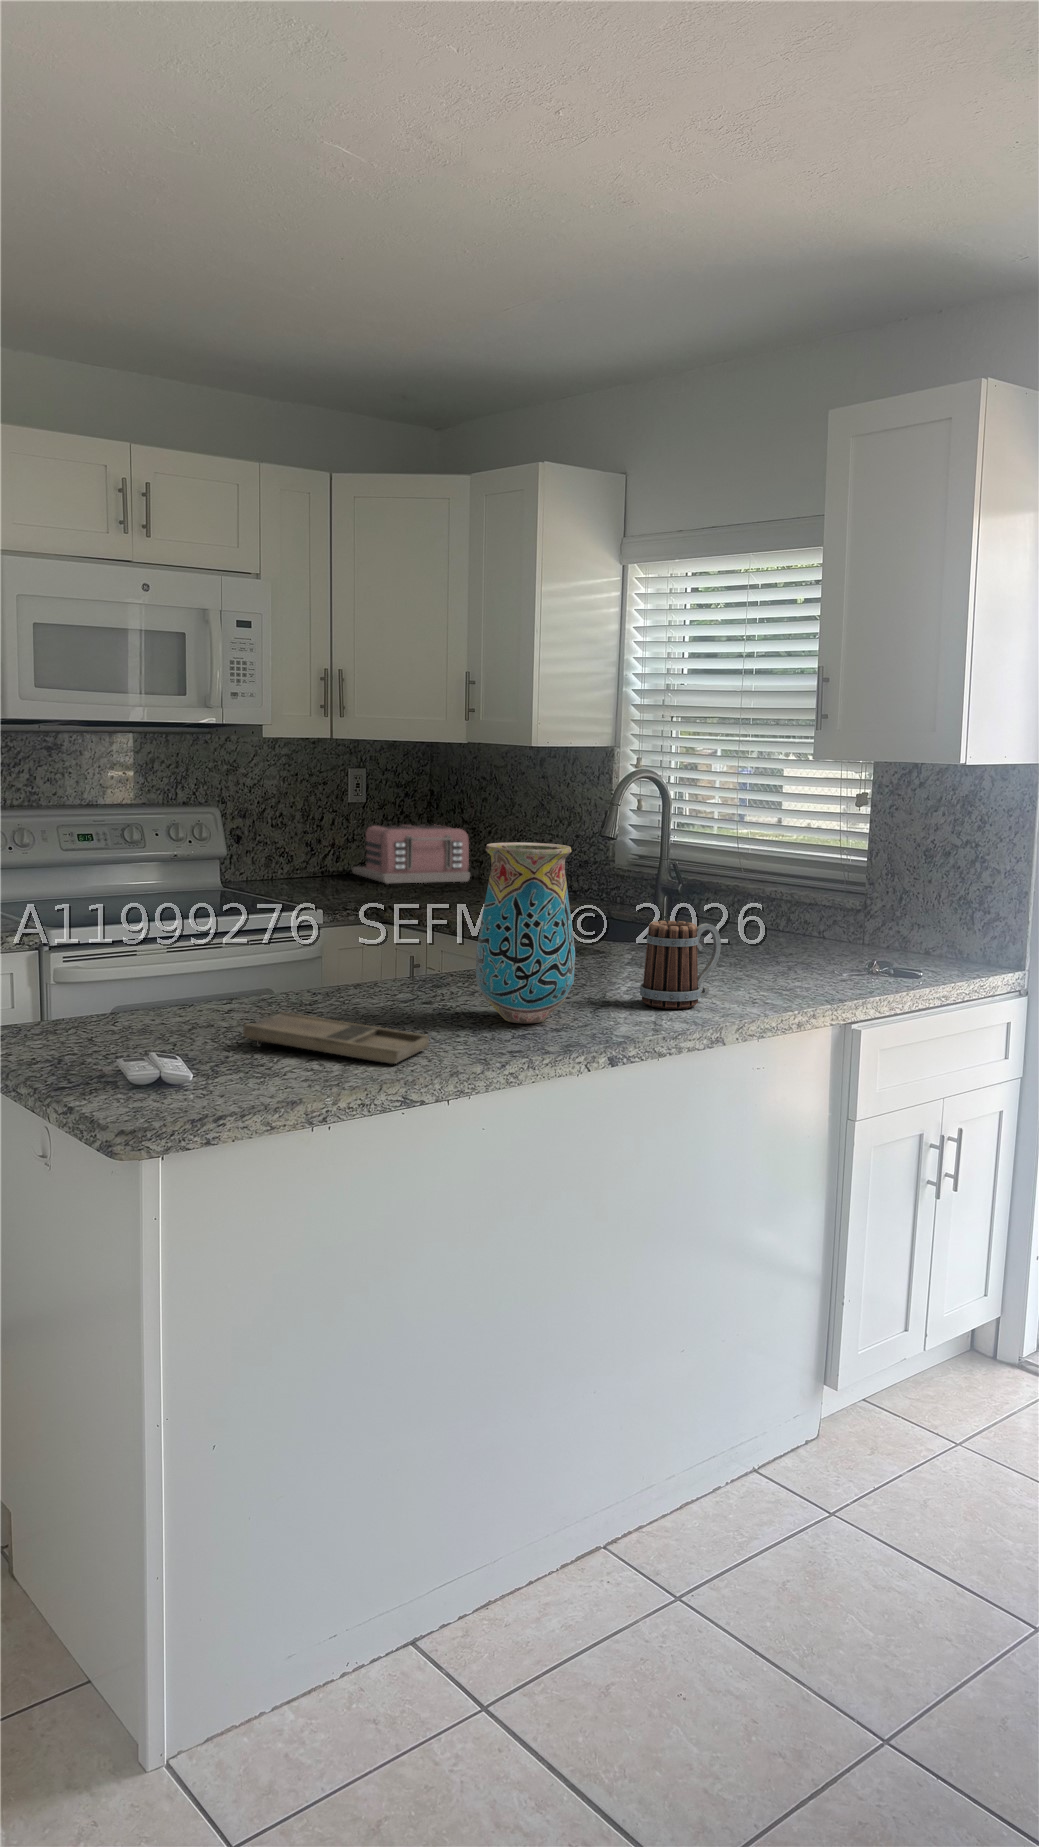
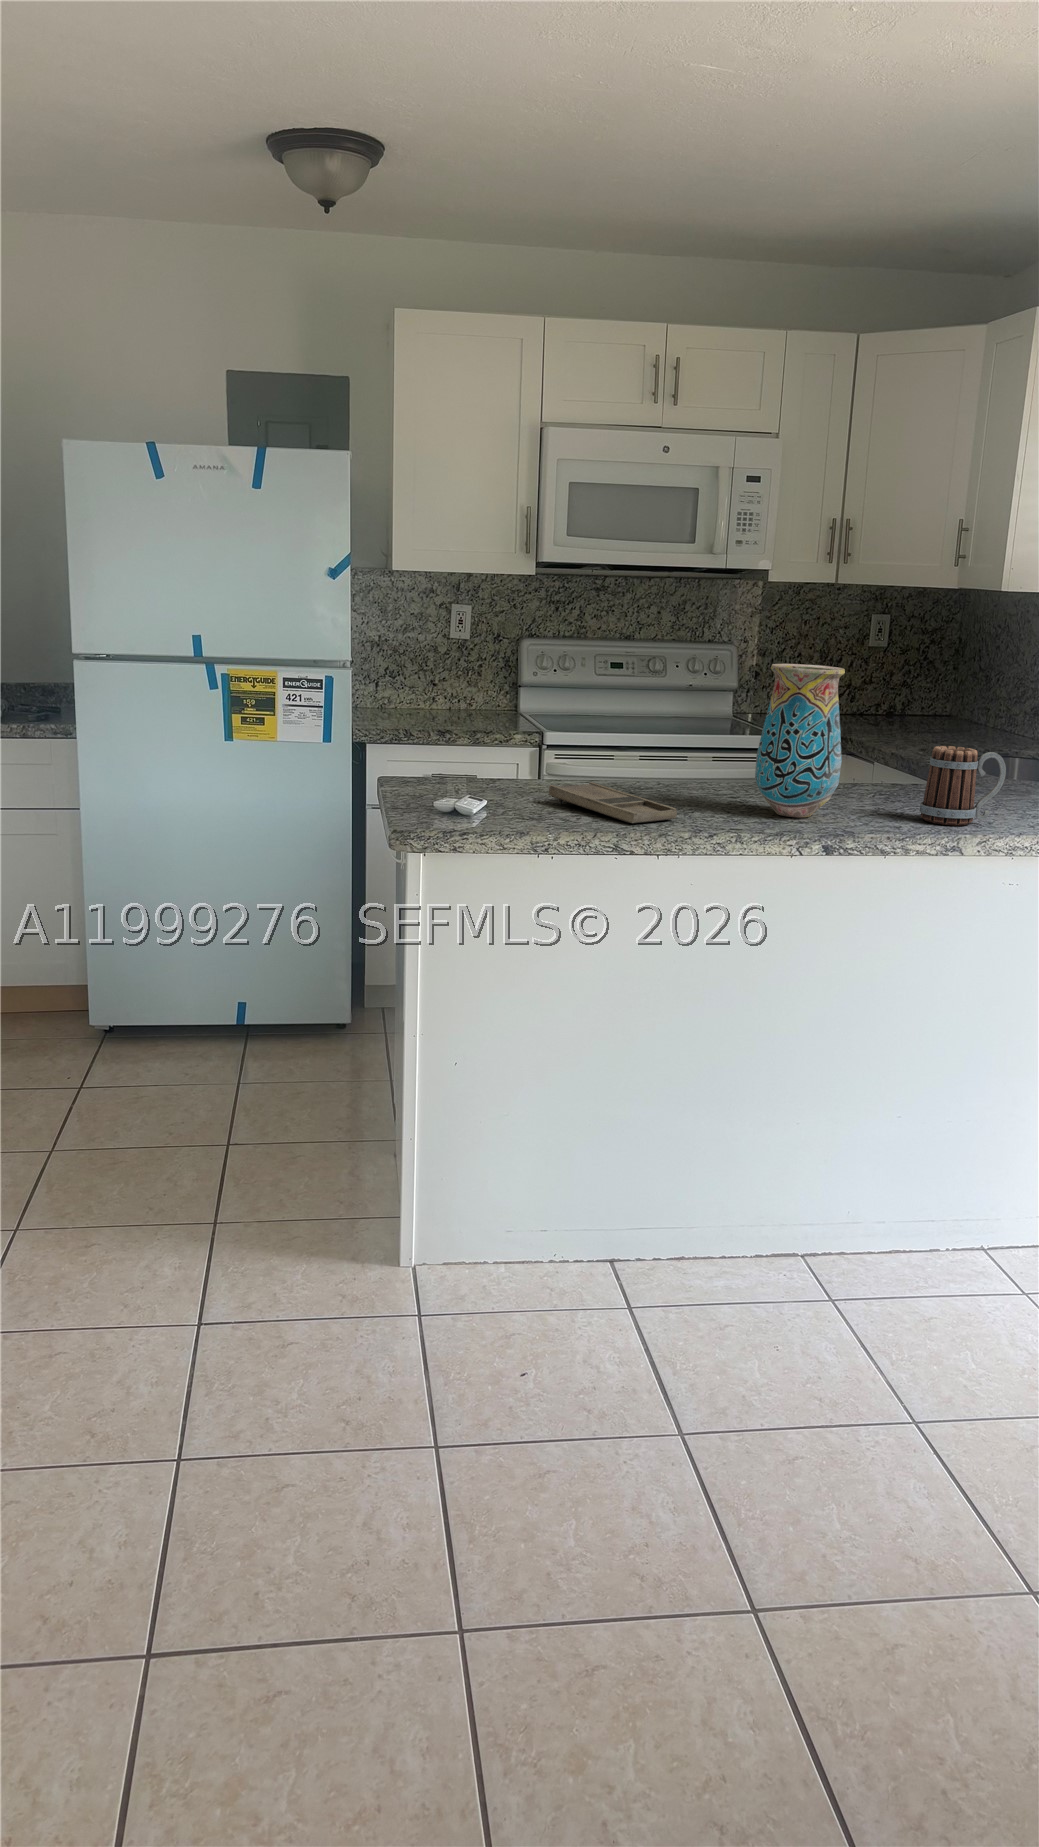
toaster: present [352,825,470,883] -> none [875,668,980,728]

